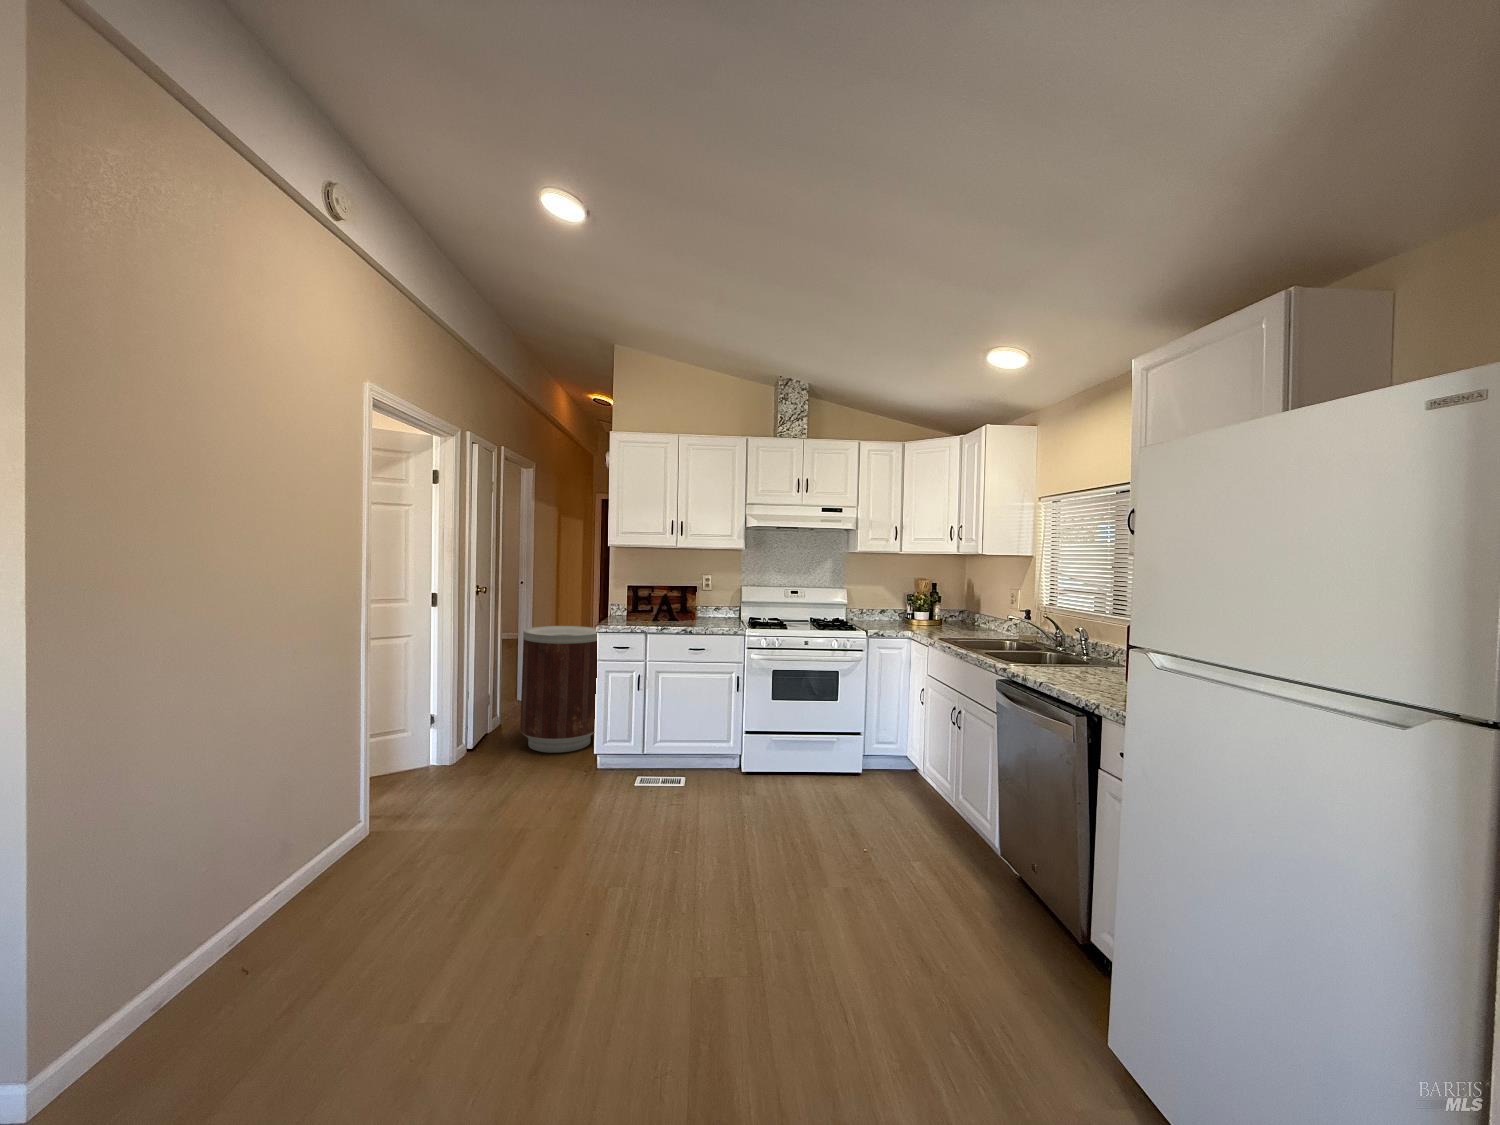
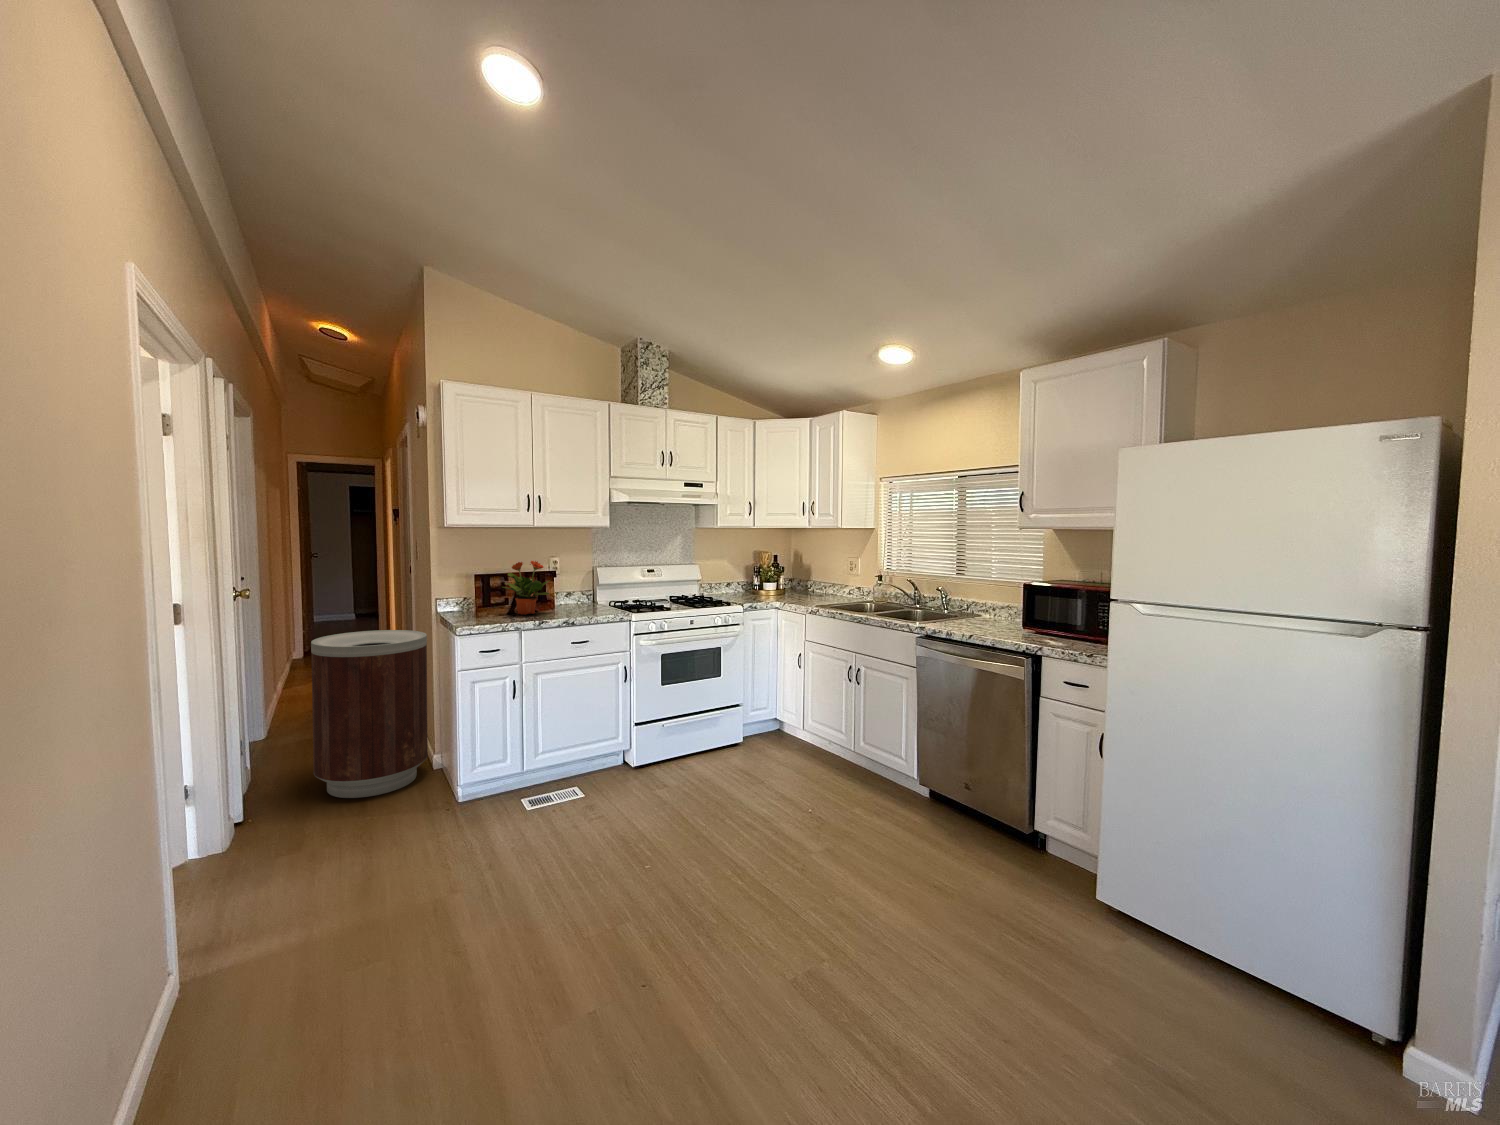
potted plant: none [646,576,687,622] -> present [502,561,550,615]

